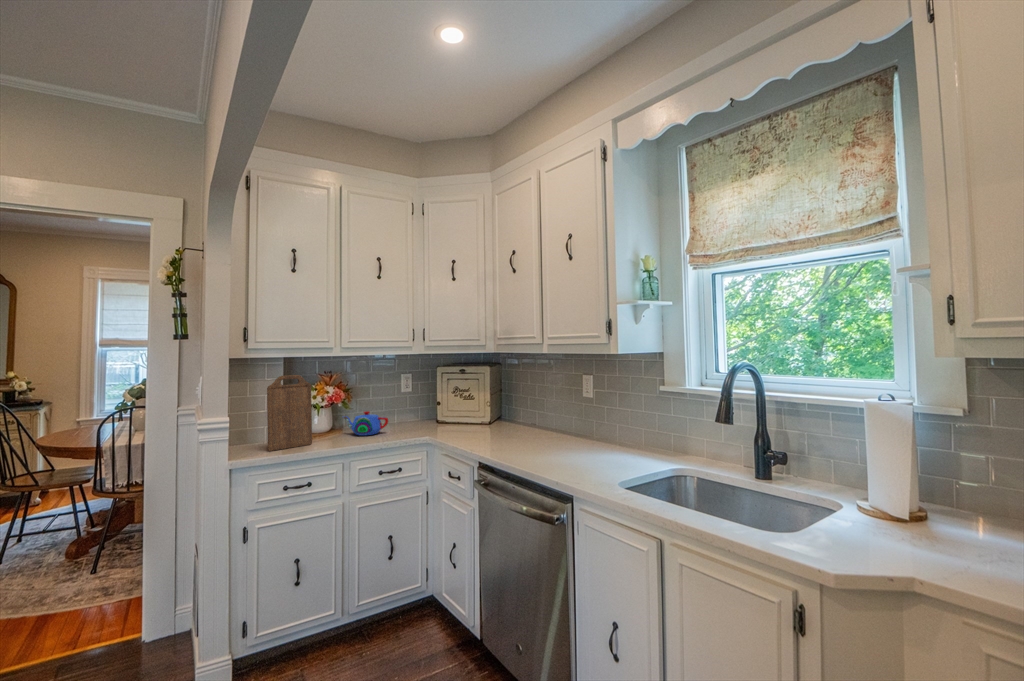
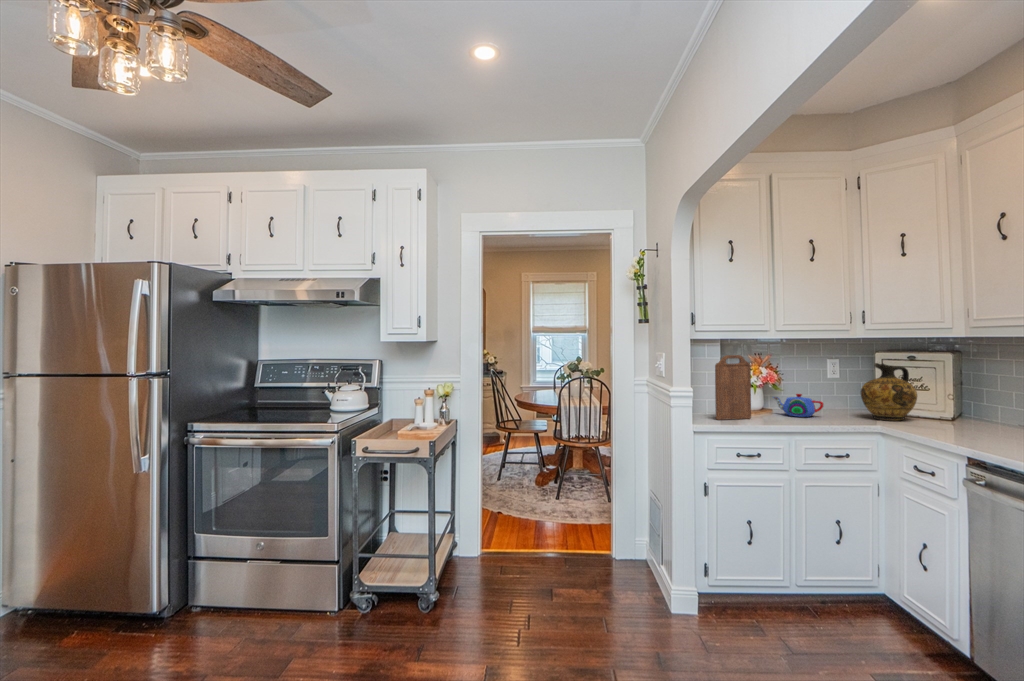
ceramic jug: none [421,377,463,430] -> present [861,363,917,420]

